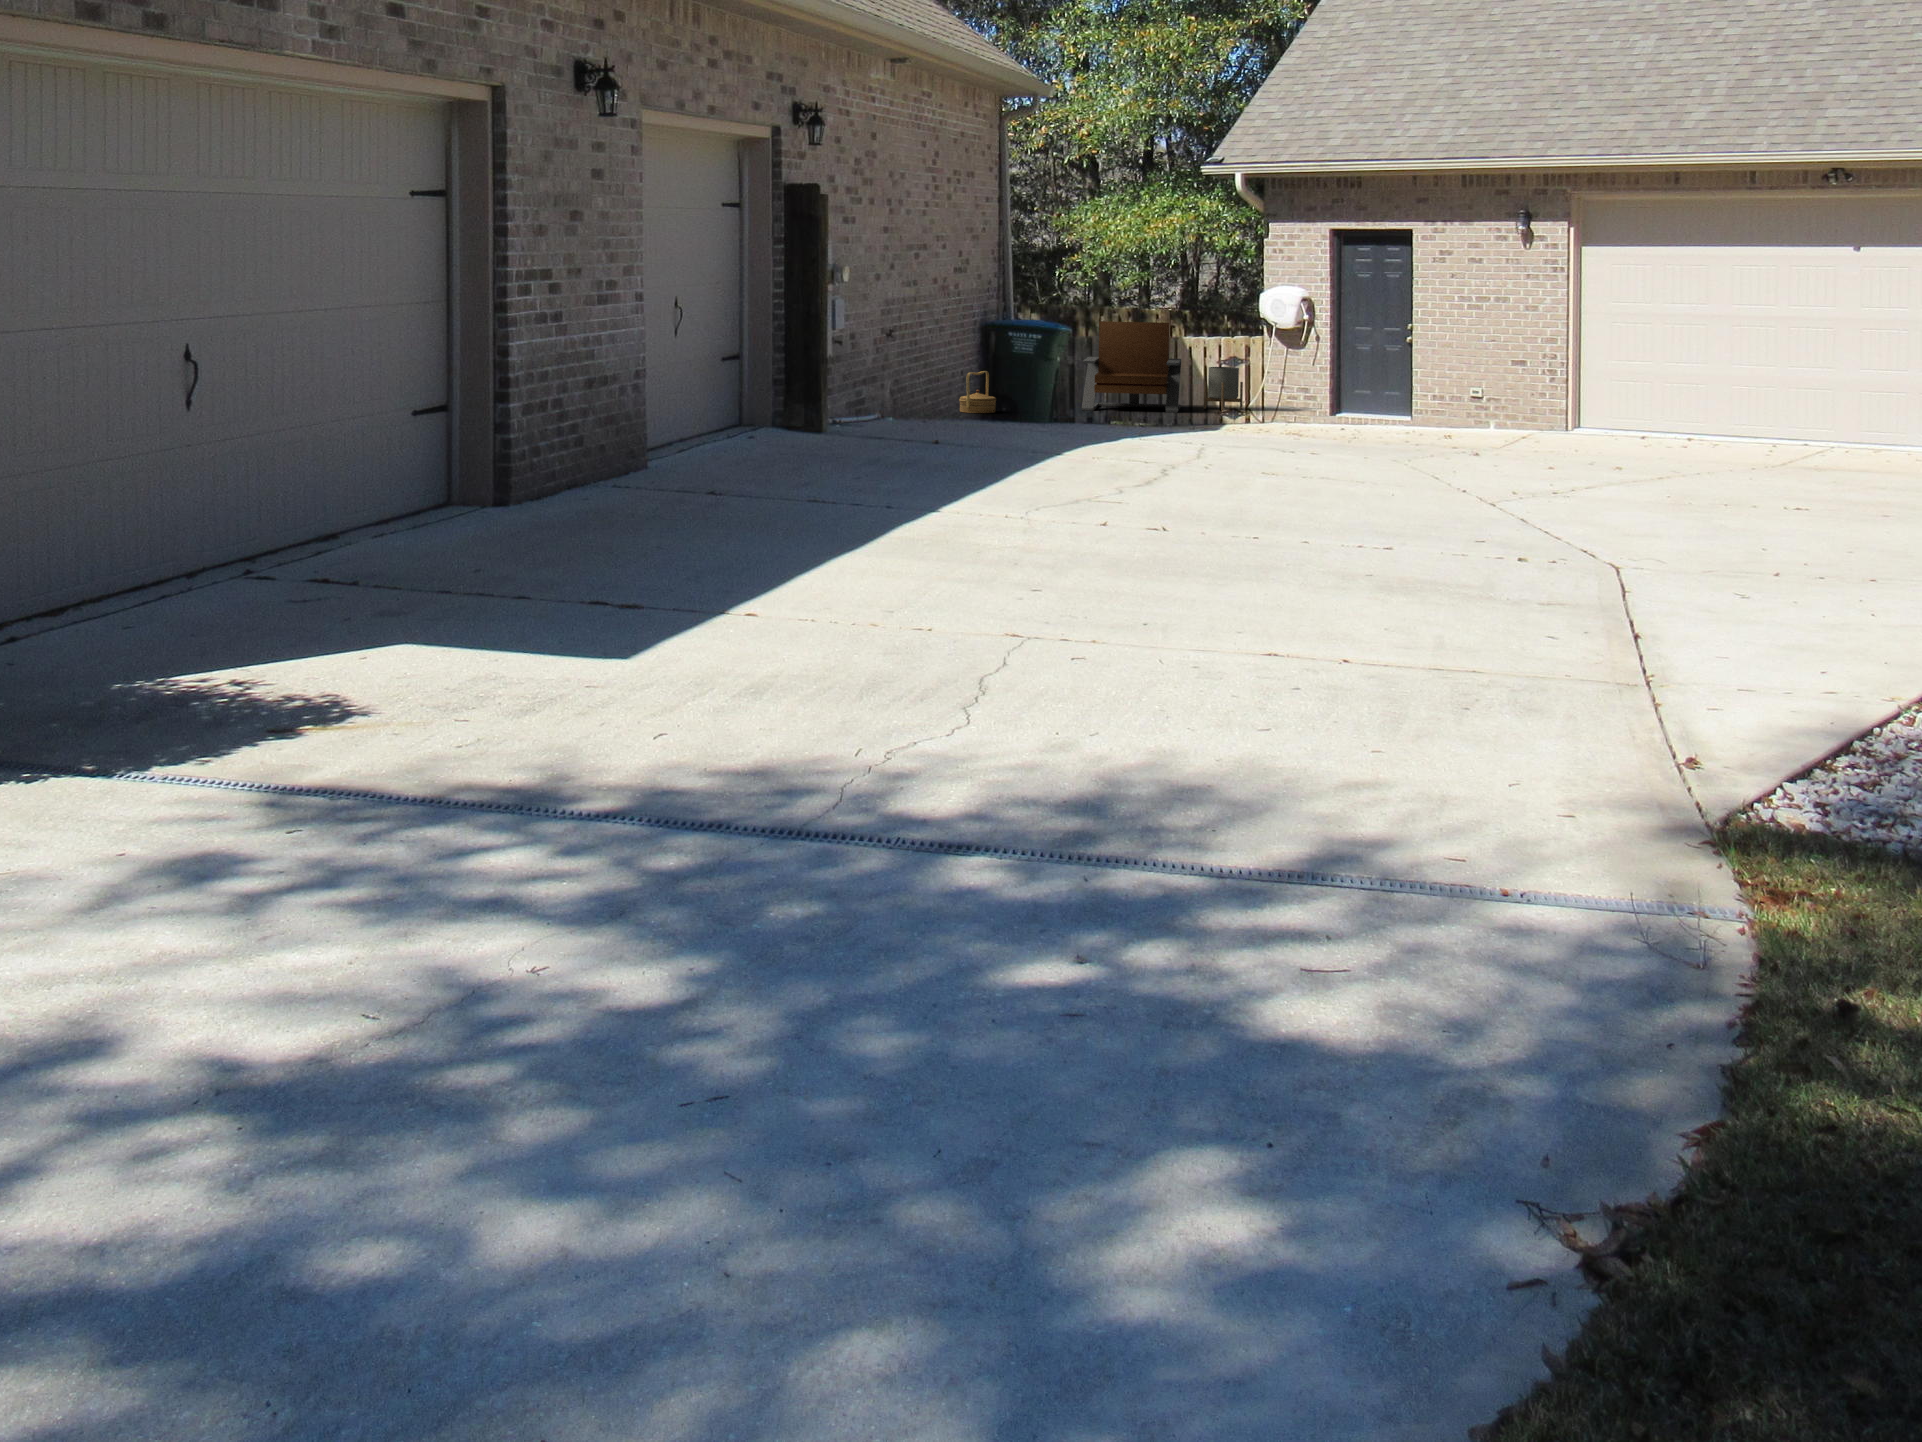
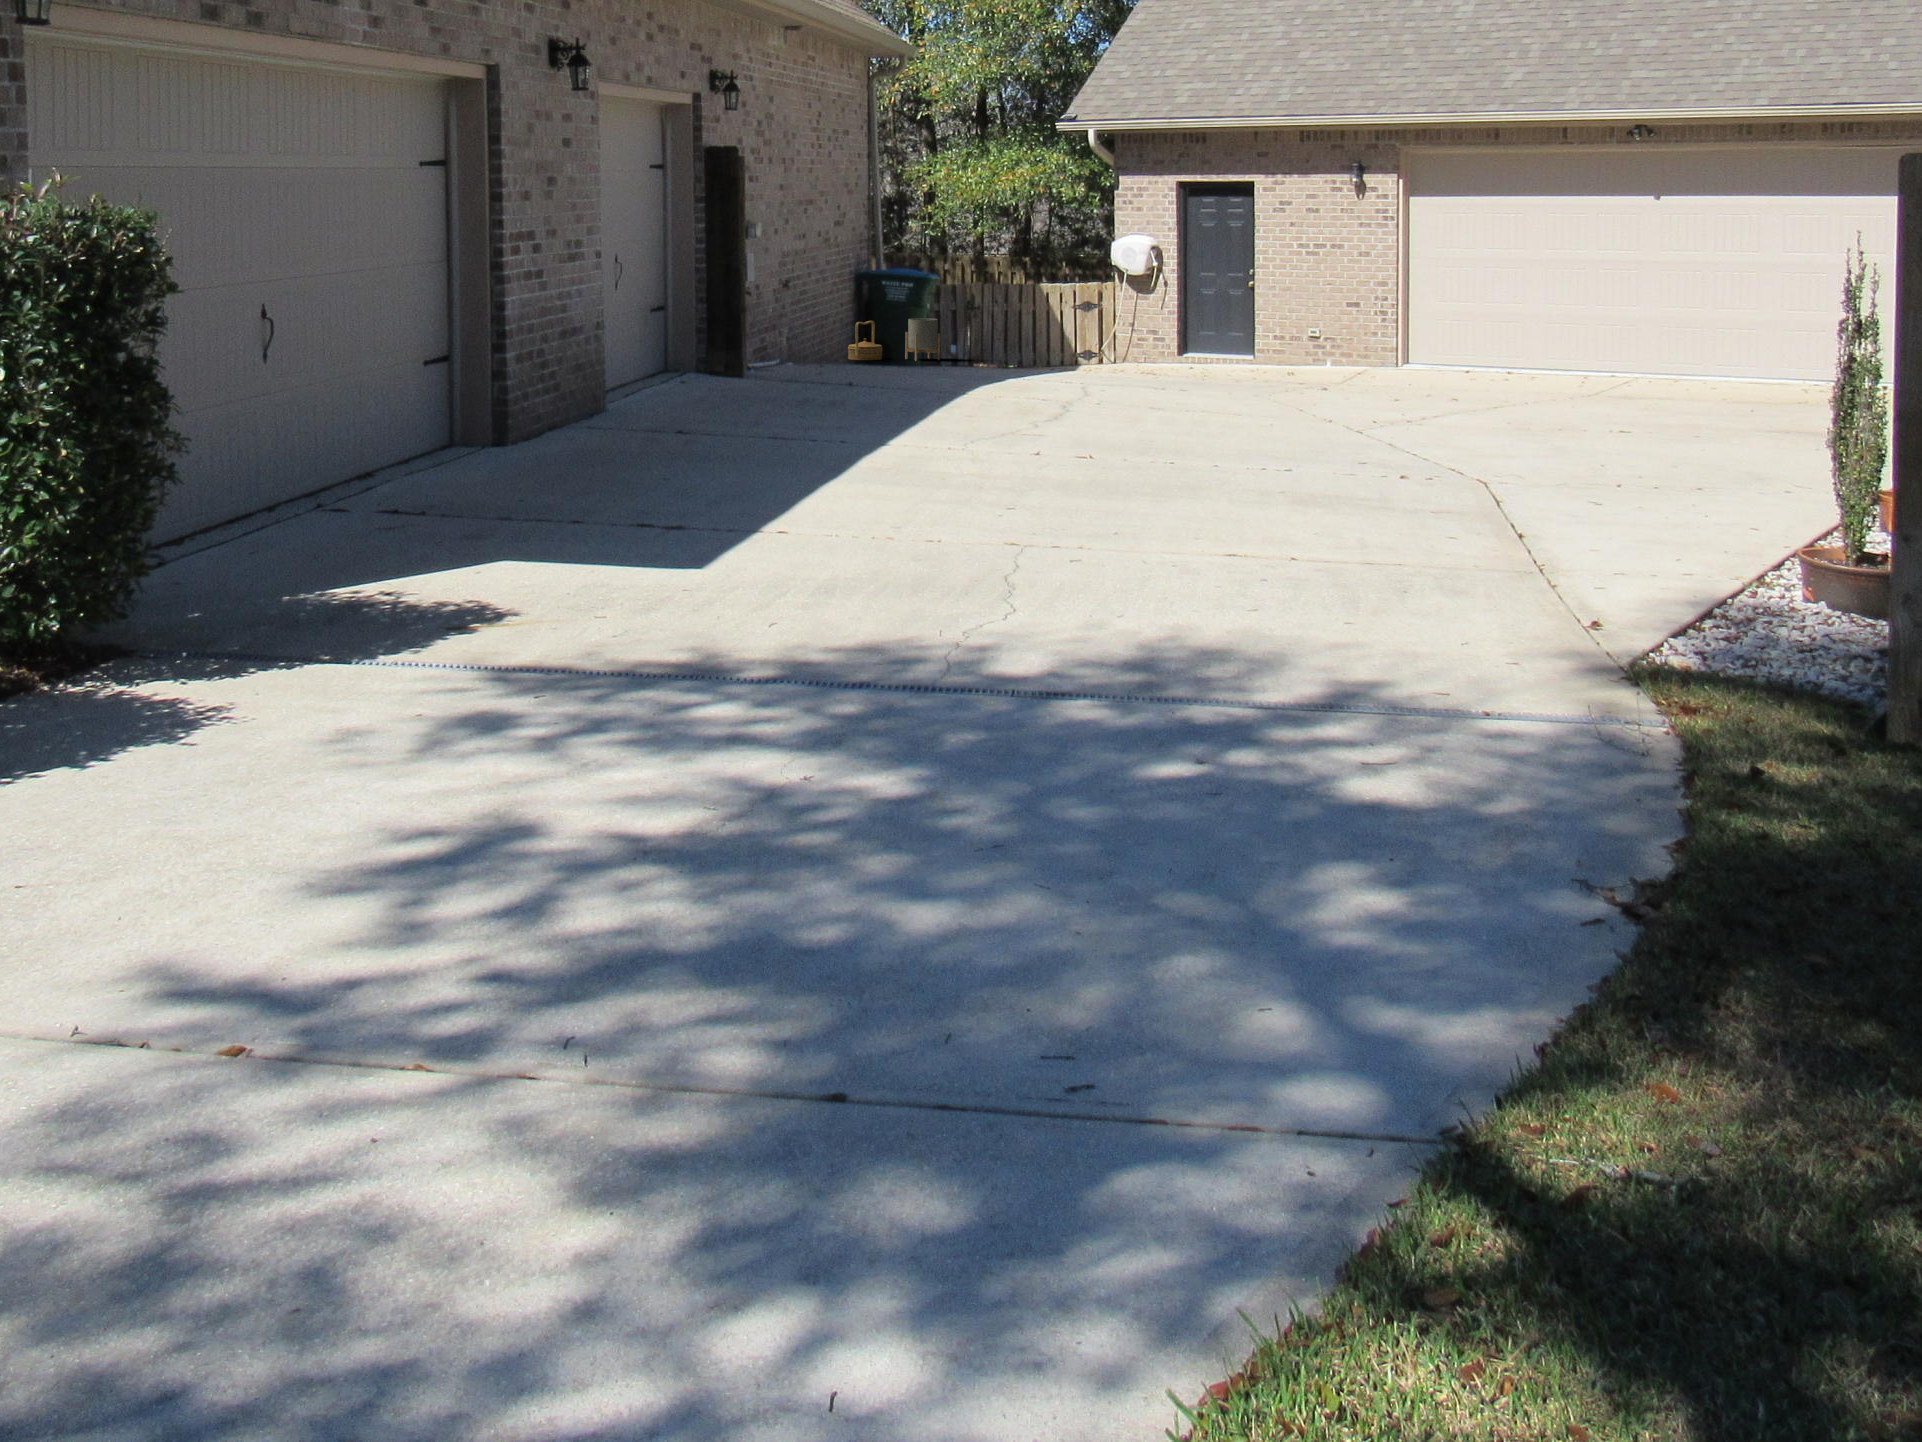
lounge chair: present [1082,321,1181,413] -> none [961,273,1051,358]
planter: present [1204,367,1243,411] -> present [905,318,940,361]

